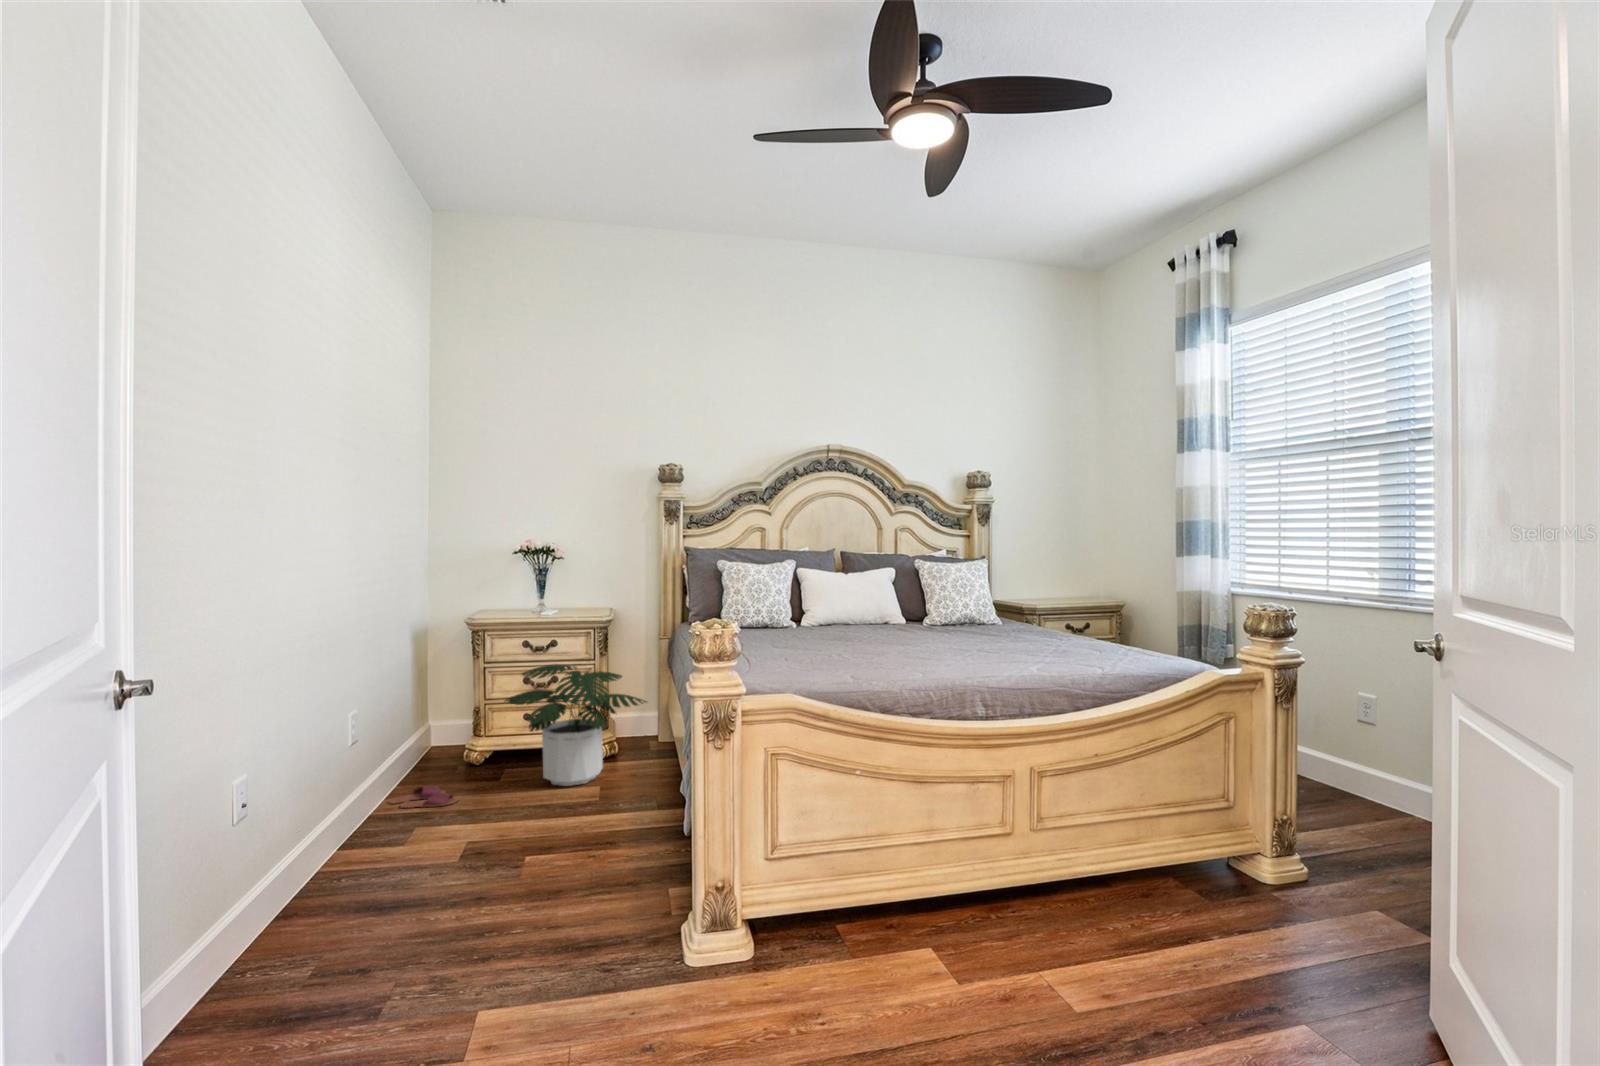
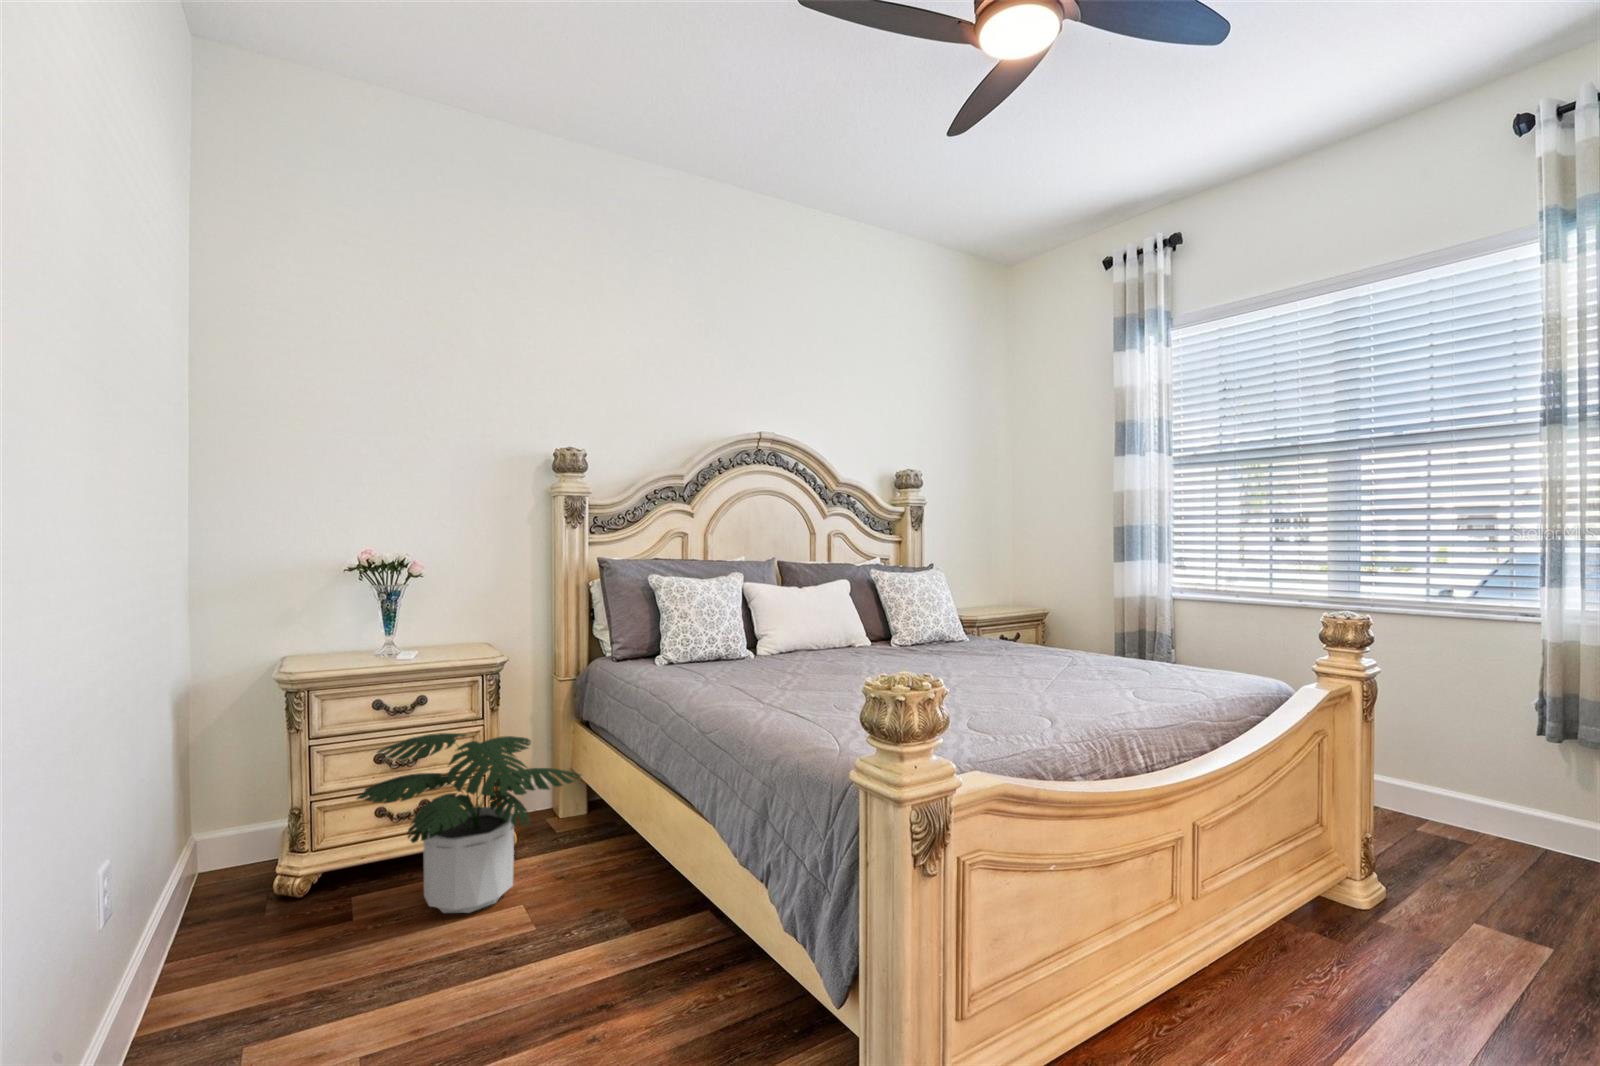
slippers: present [389,786,458,808] -> none [161,953,297,1007]

